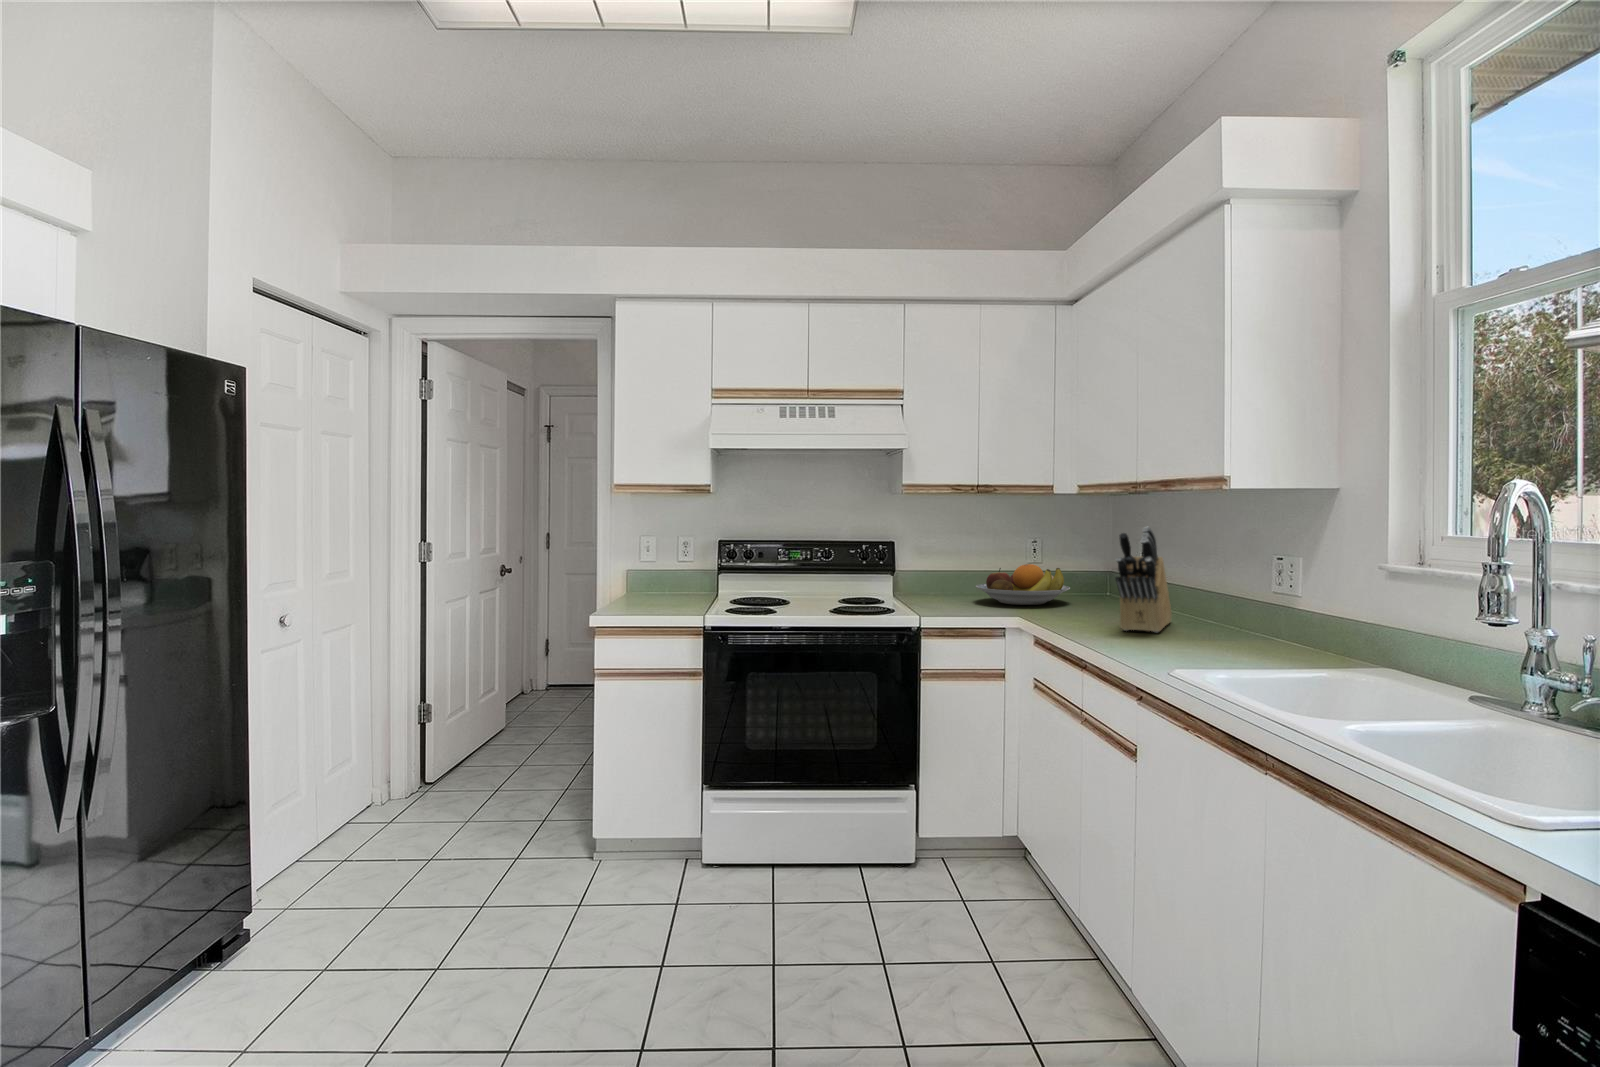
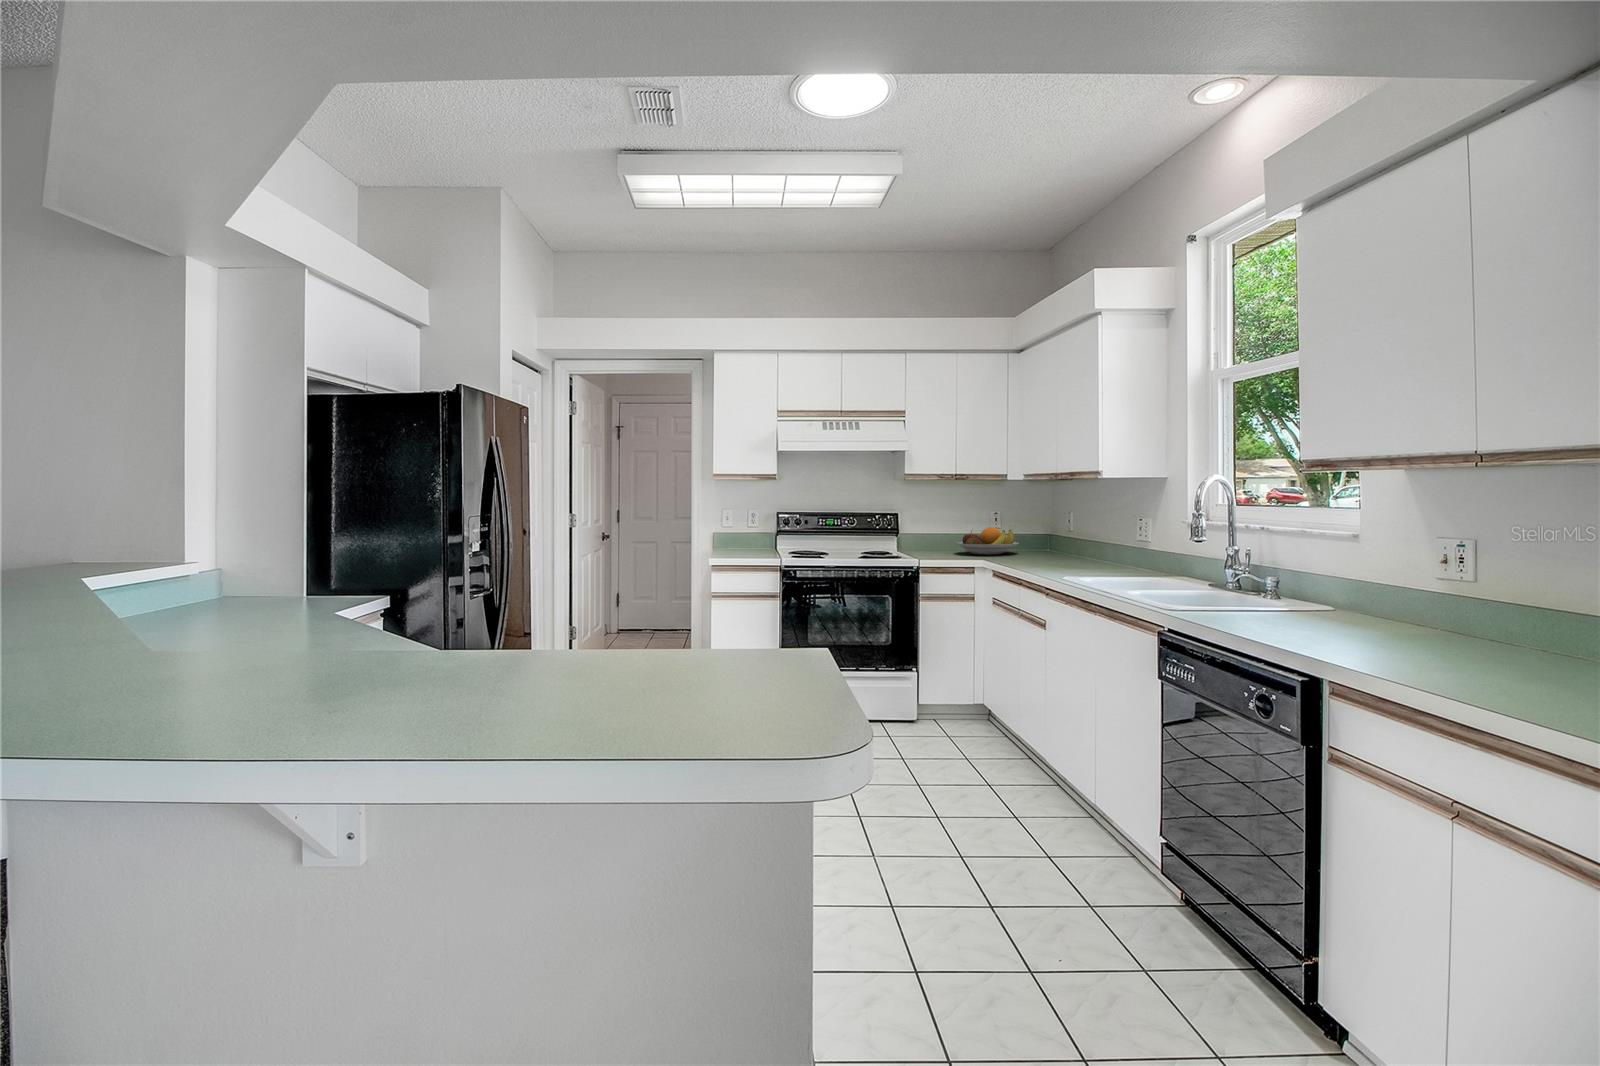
knife block: present [1115,527,1172,632] -> none [1041,501,1079,565]

